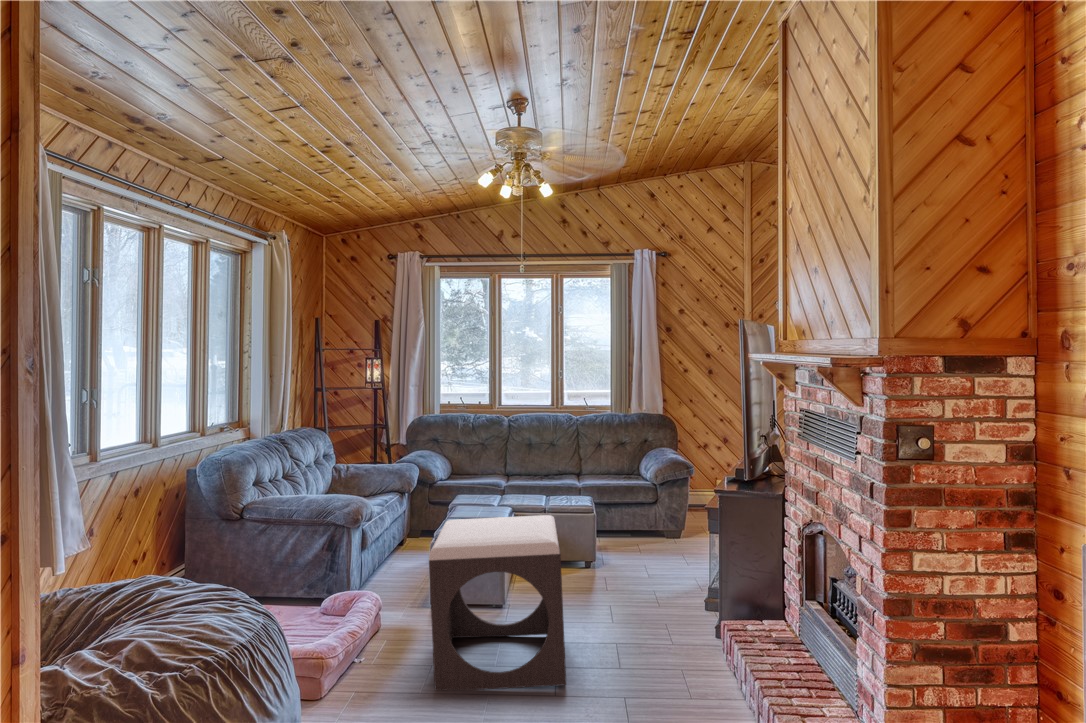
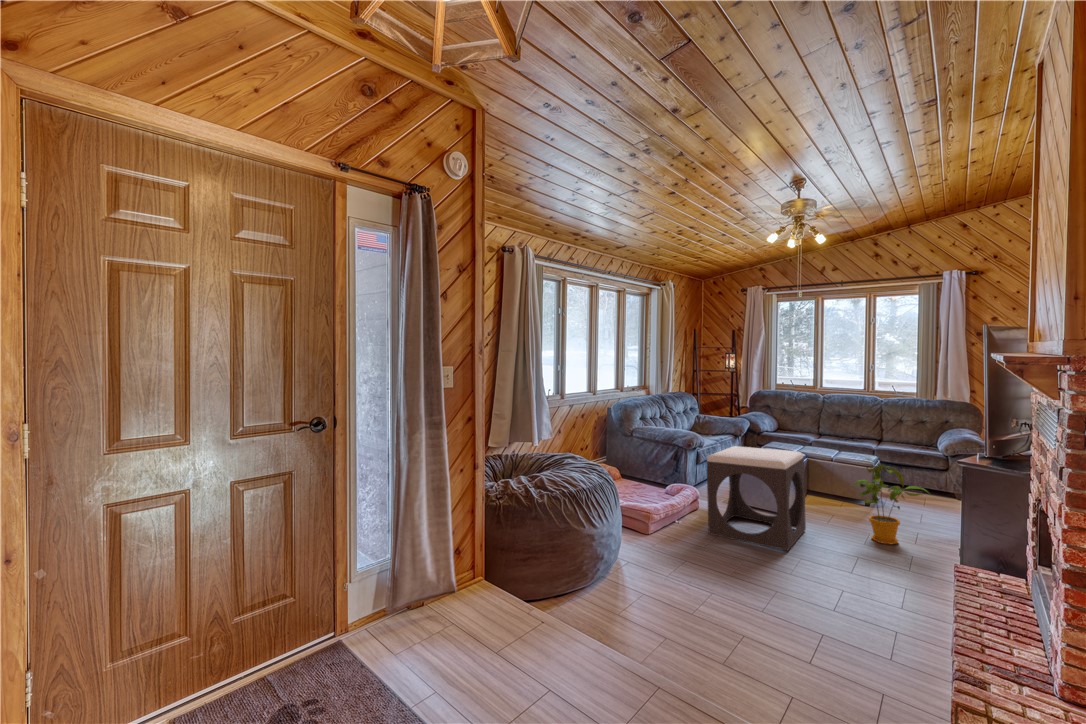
house plant: none [616,509,705,628] -> present [854,458,927,544]

